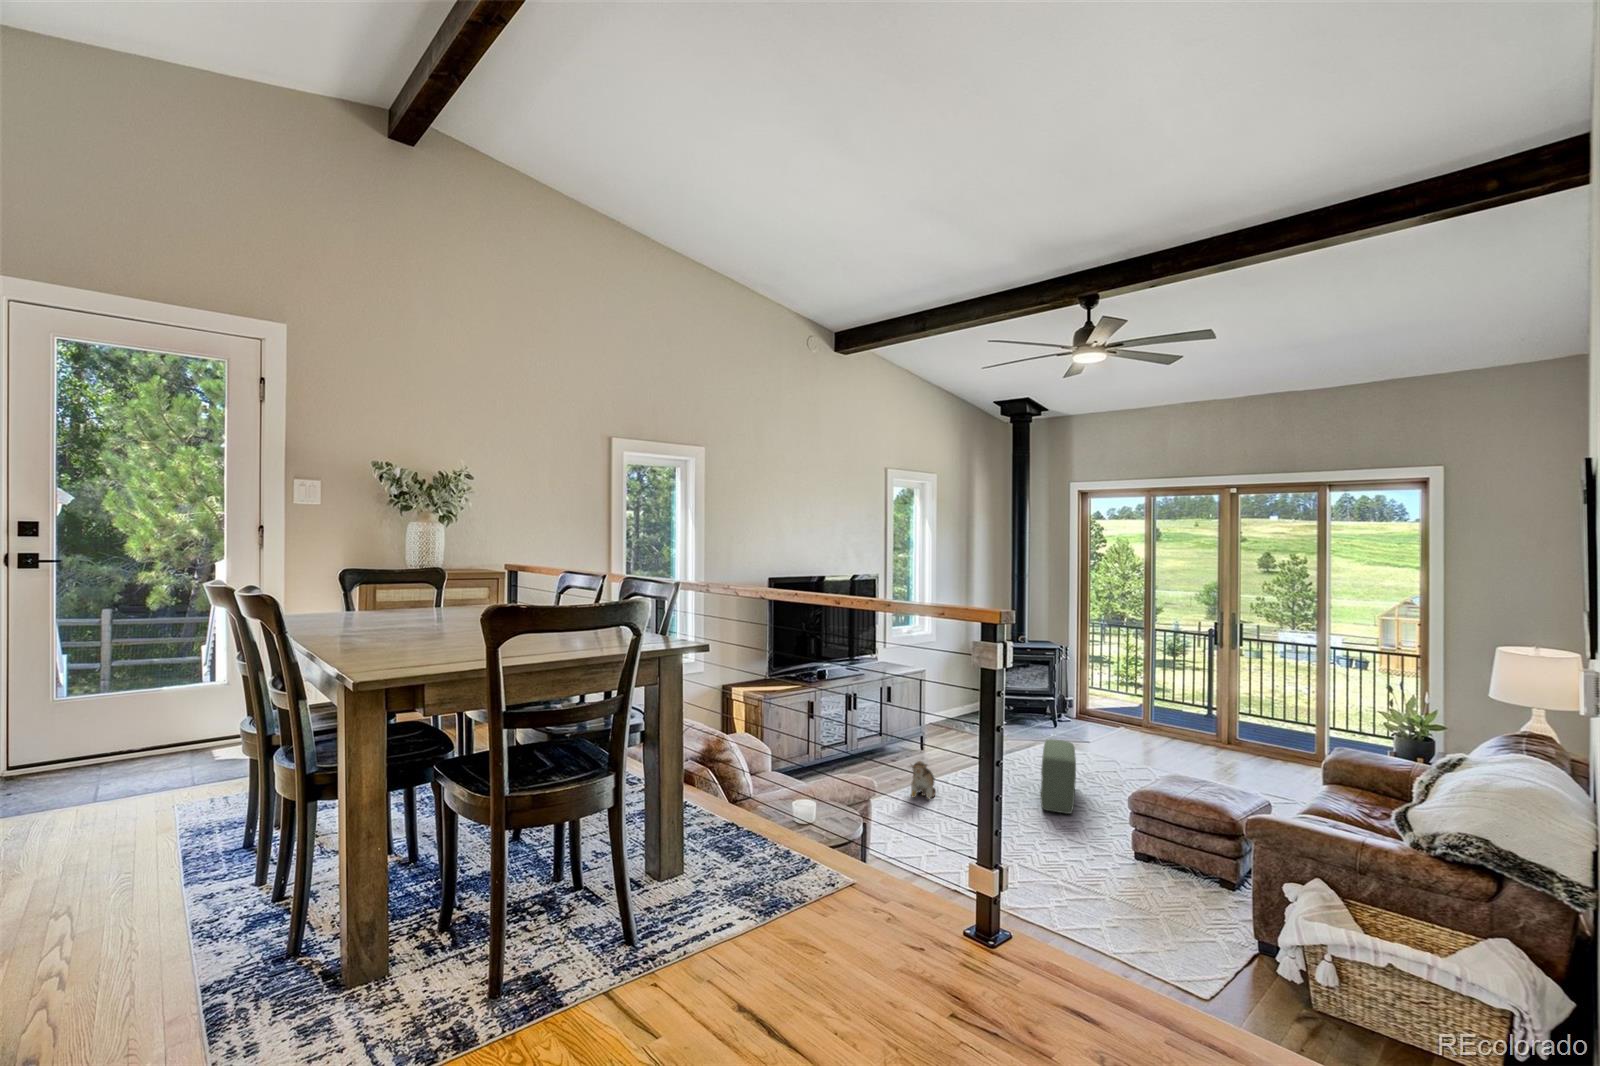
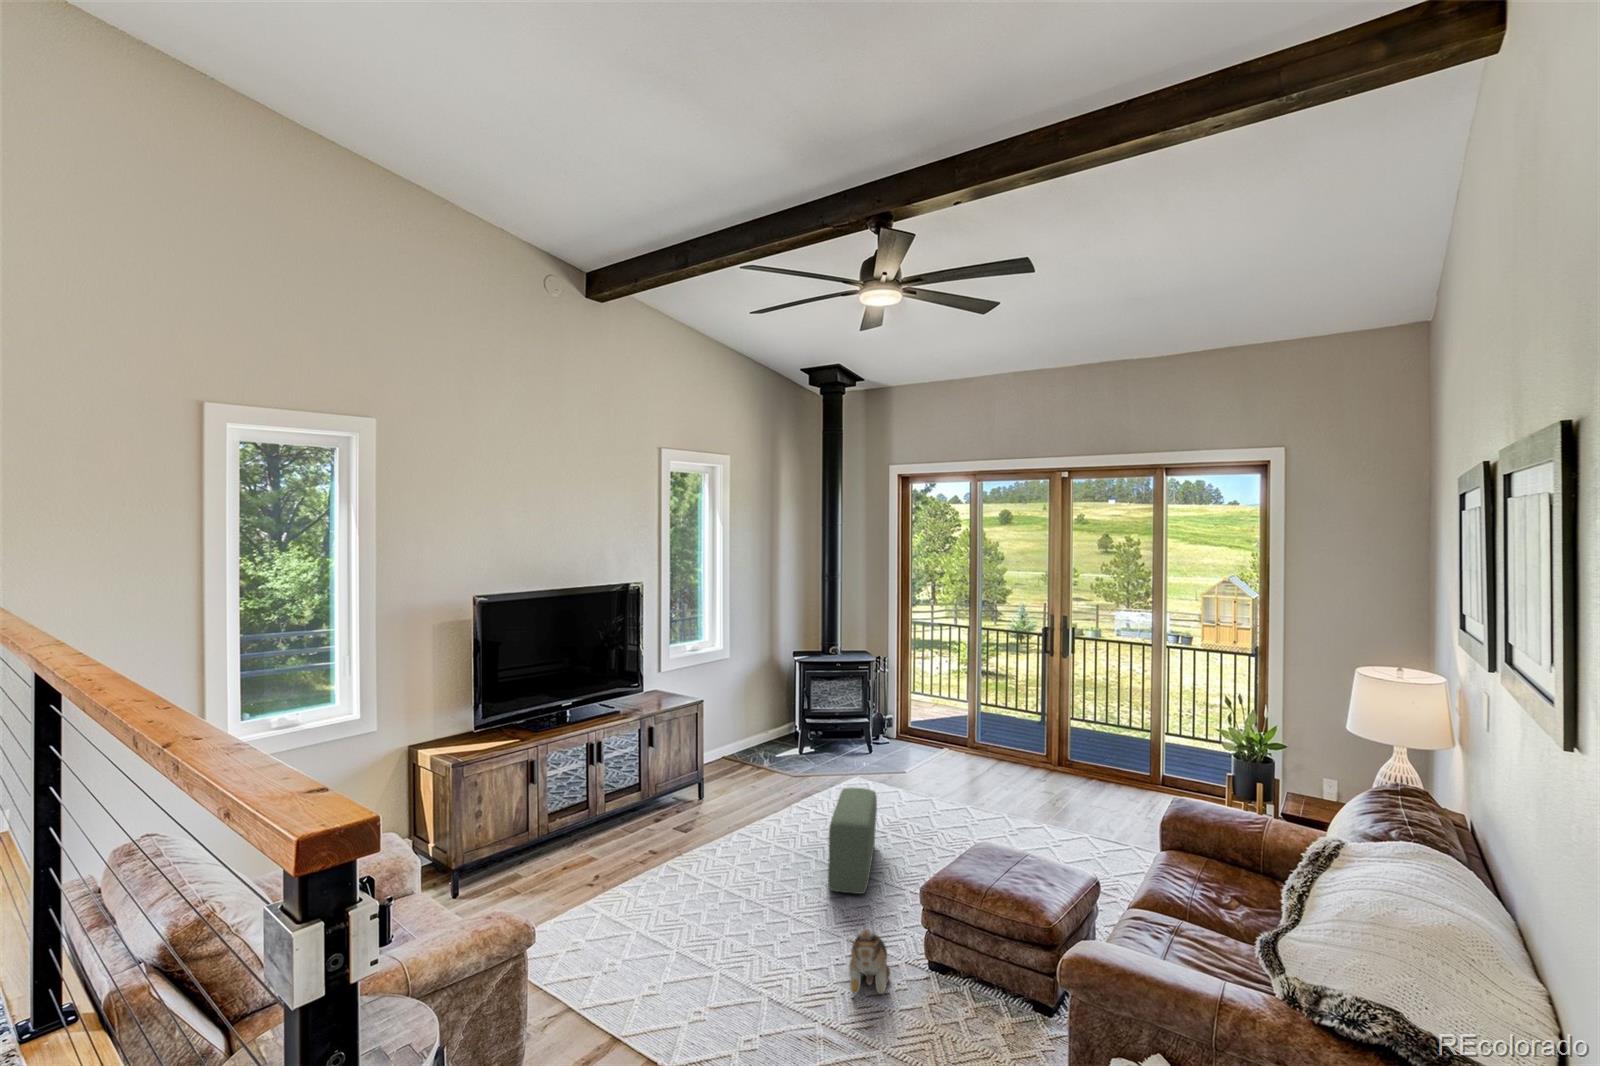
plush toy: present [911,761,936,799] -> present [849,930,890,994]

